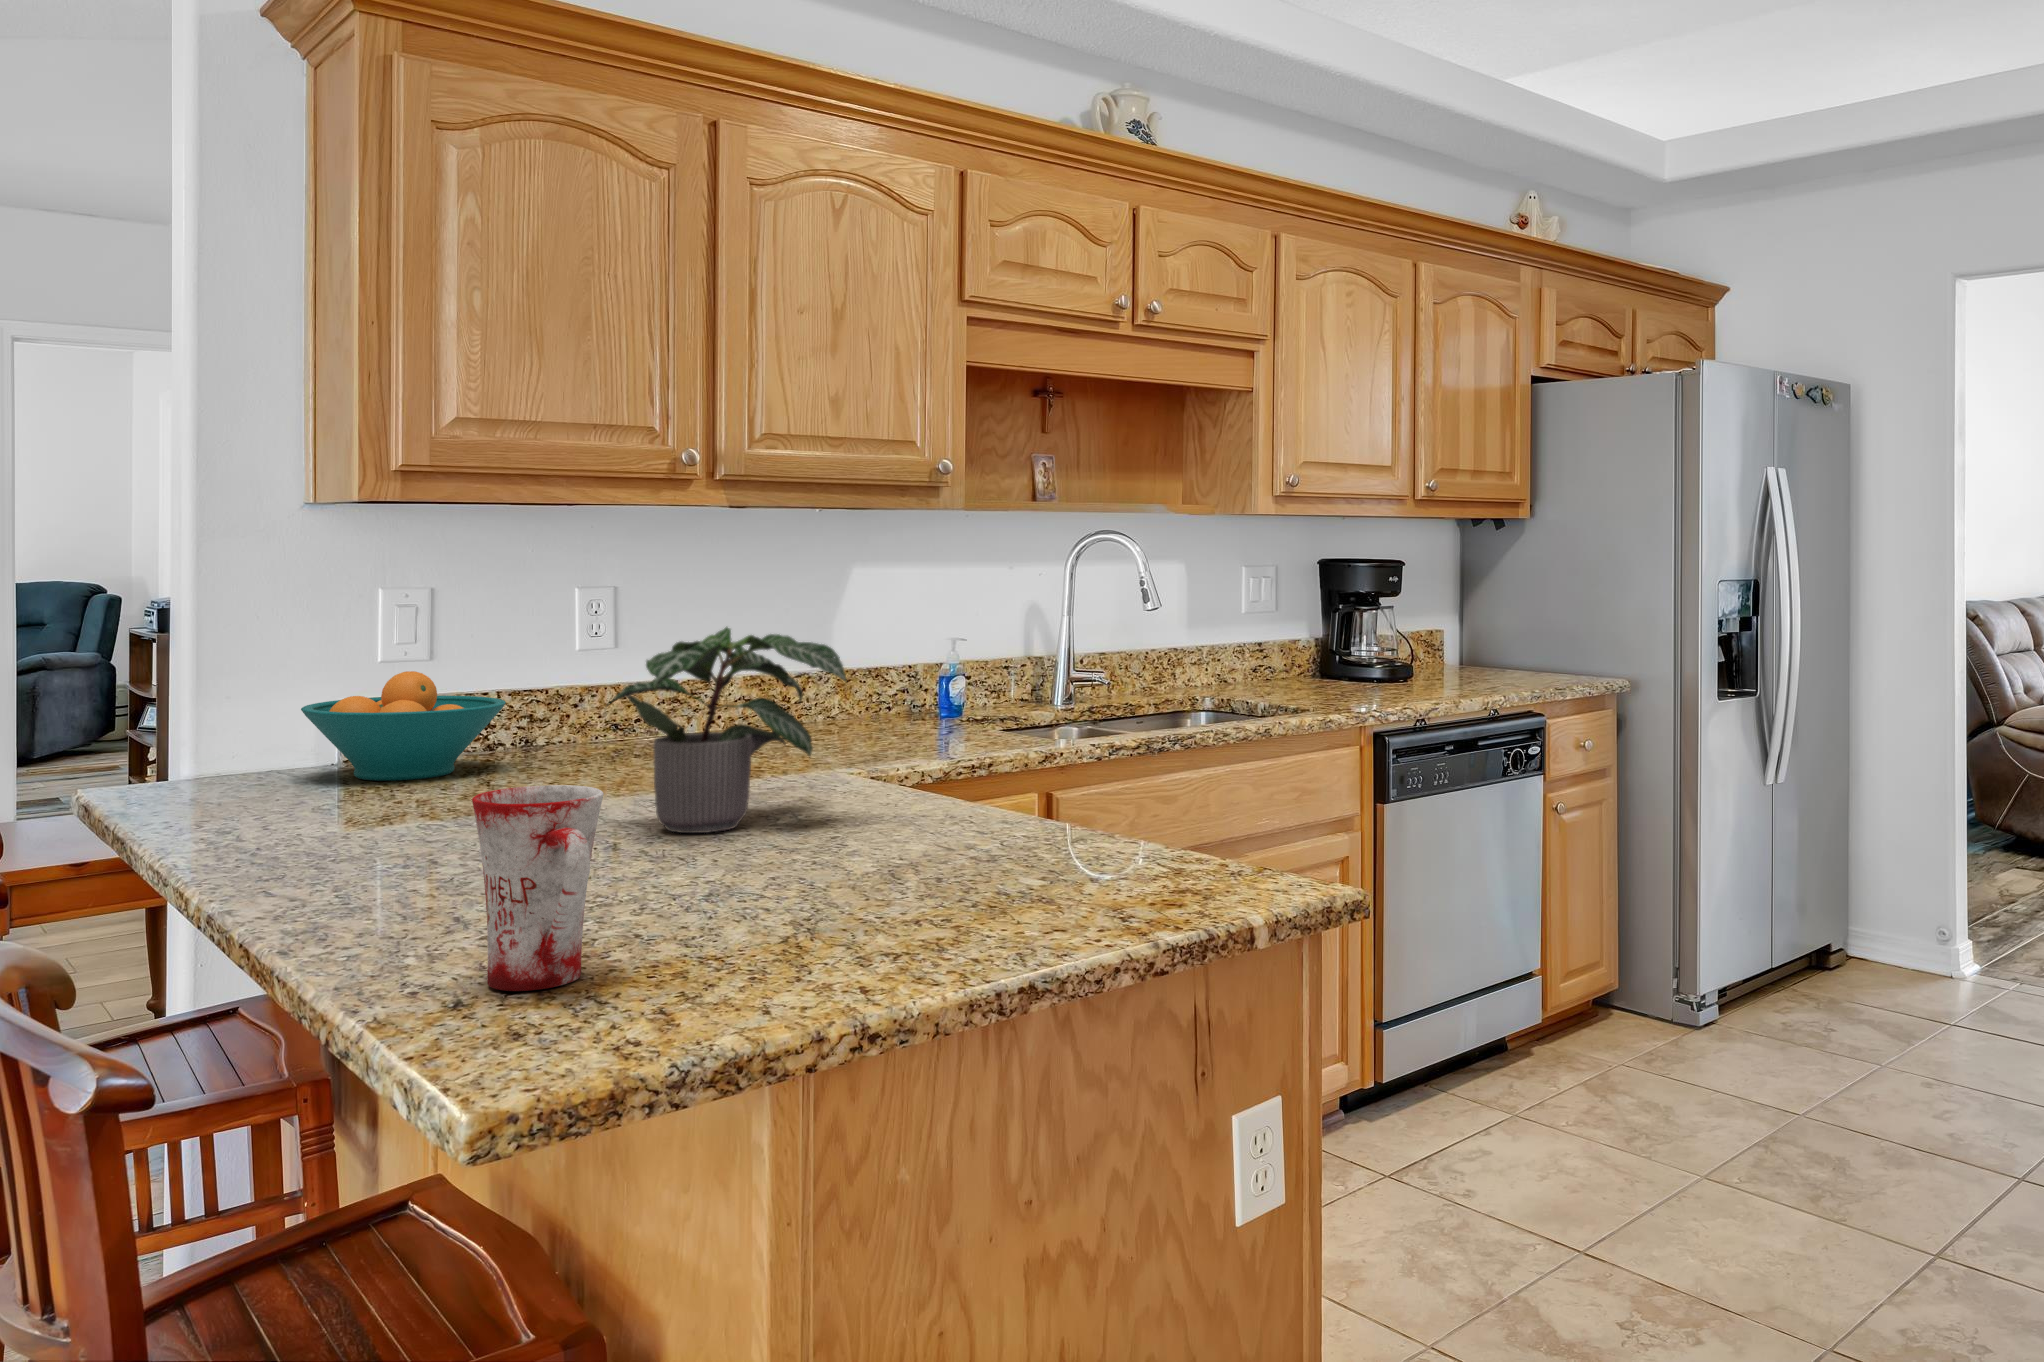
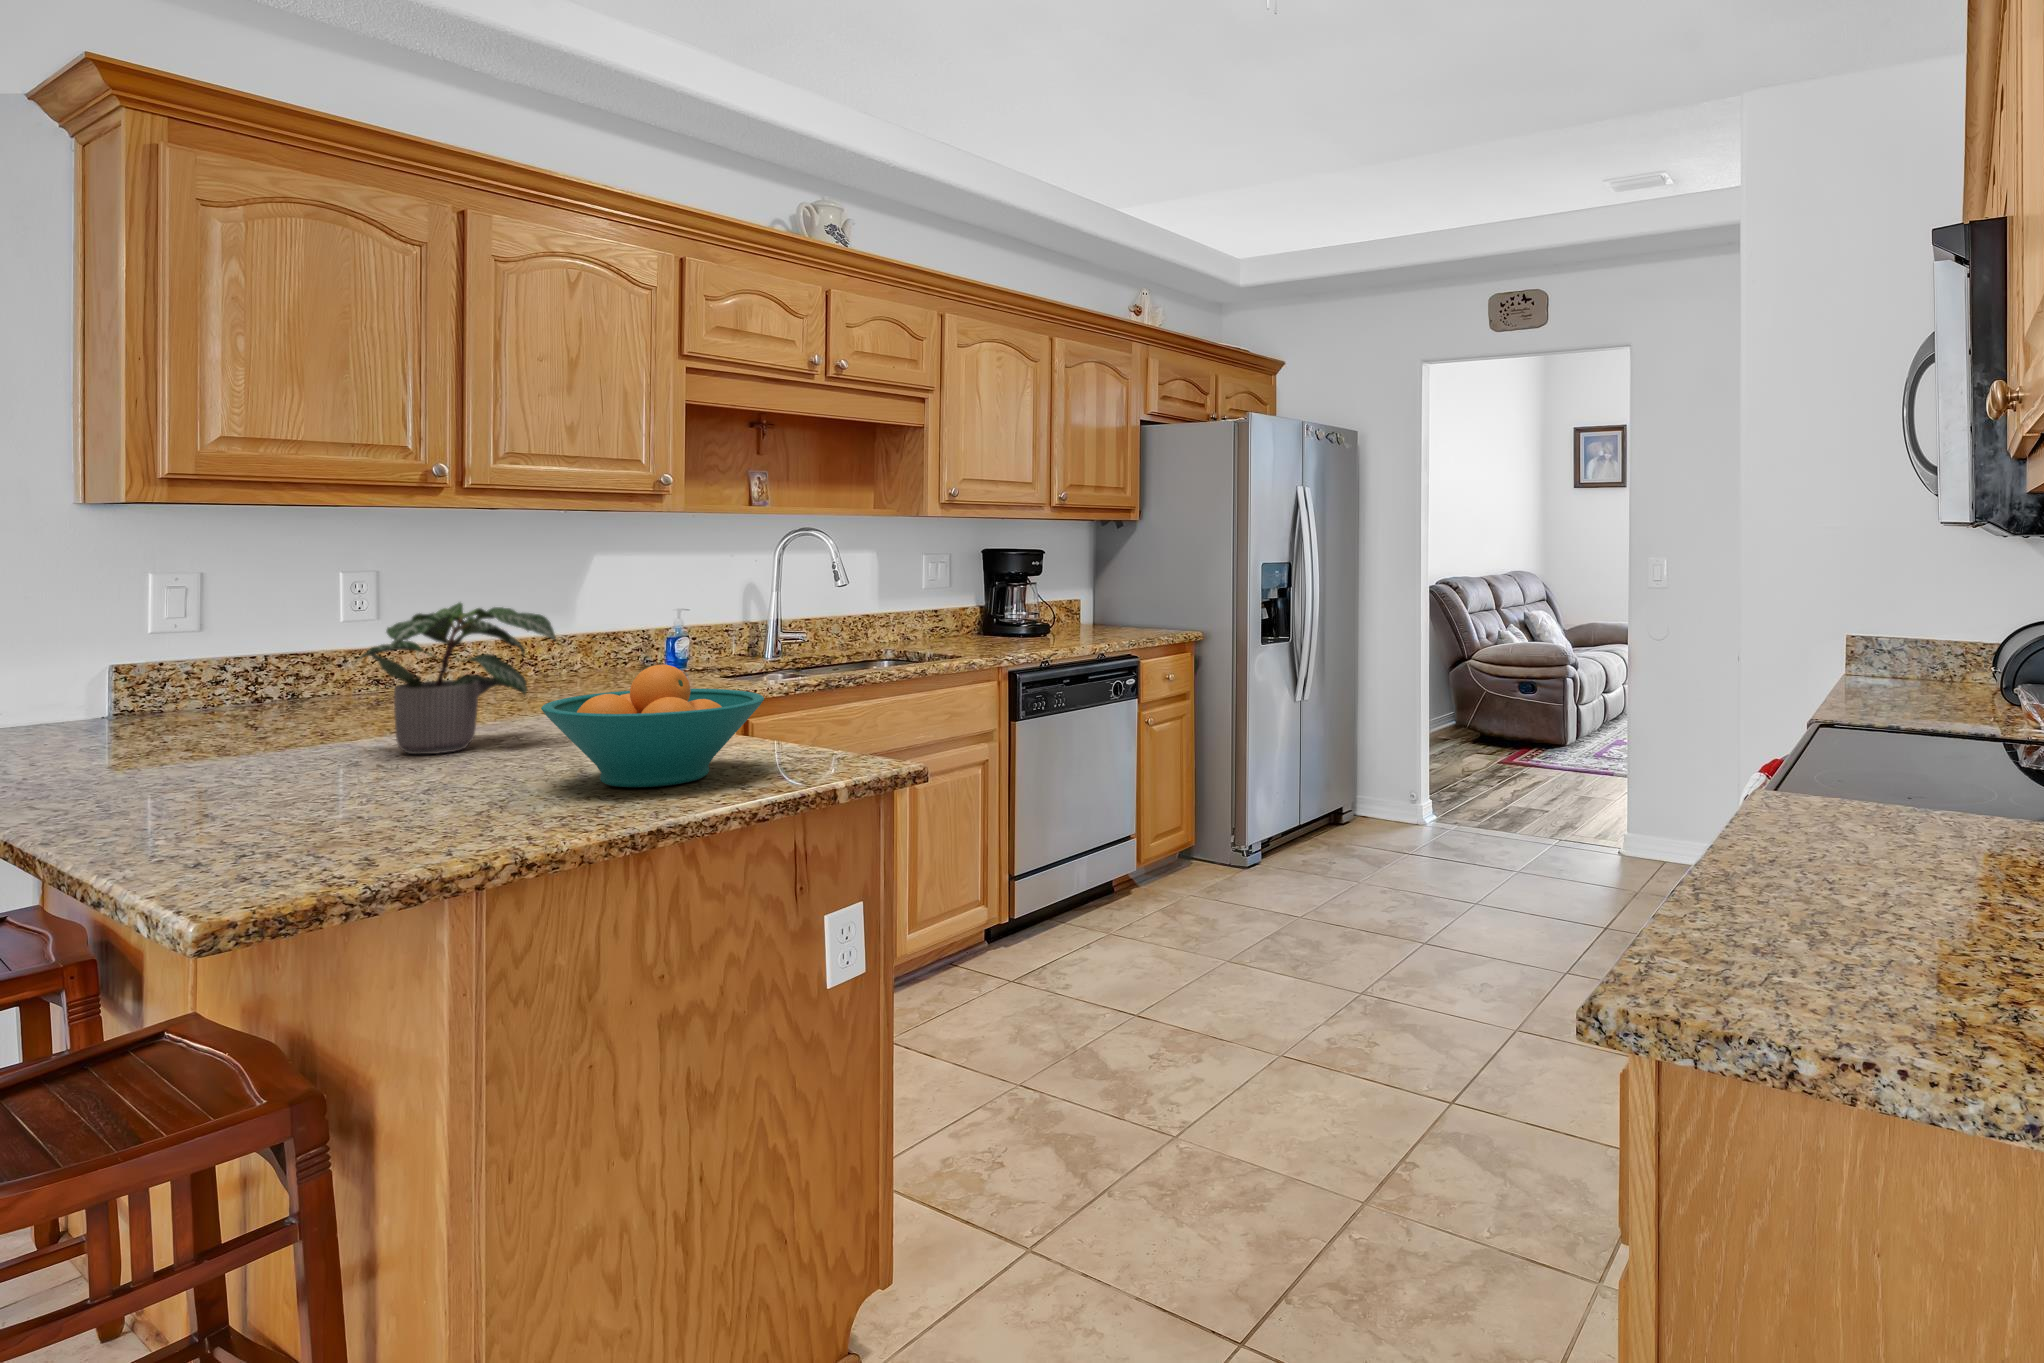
fruit bowl: present [301,671,506,781] -> present [541,664,764,787]
mug: present [472,785,604,991] -> none [225,713,334,853]

